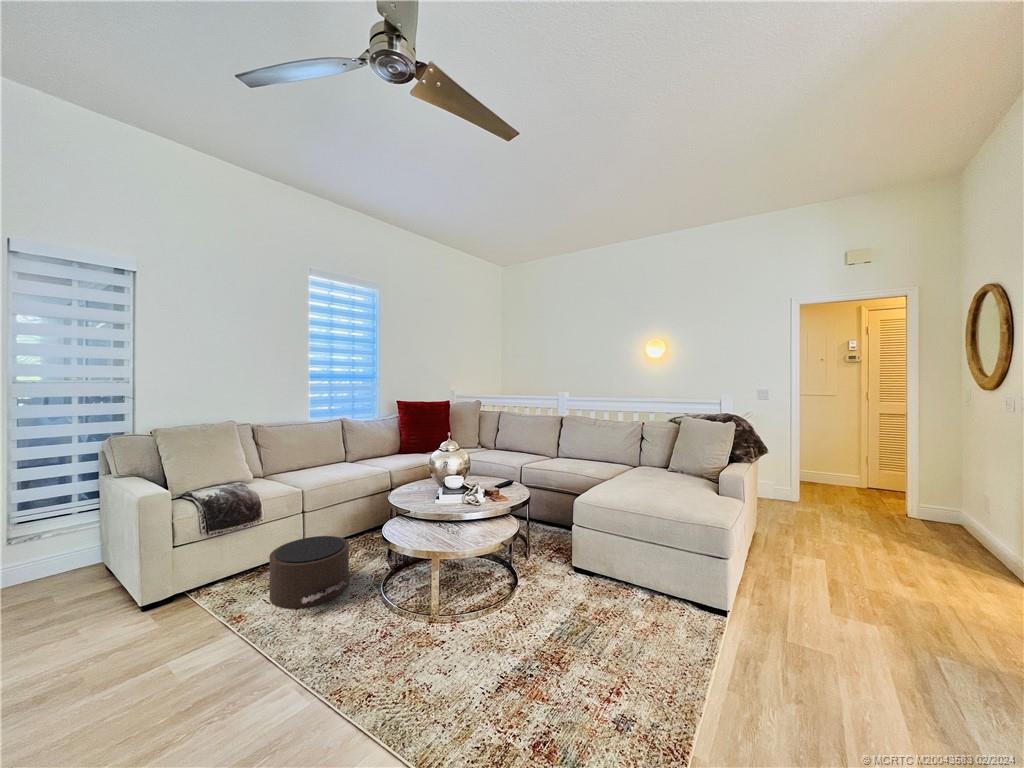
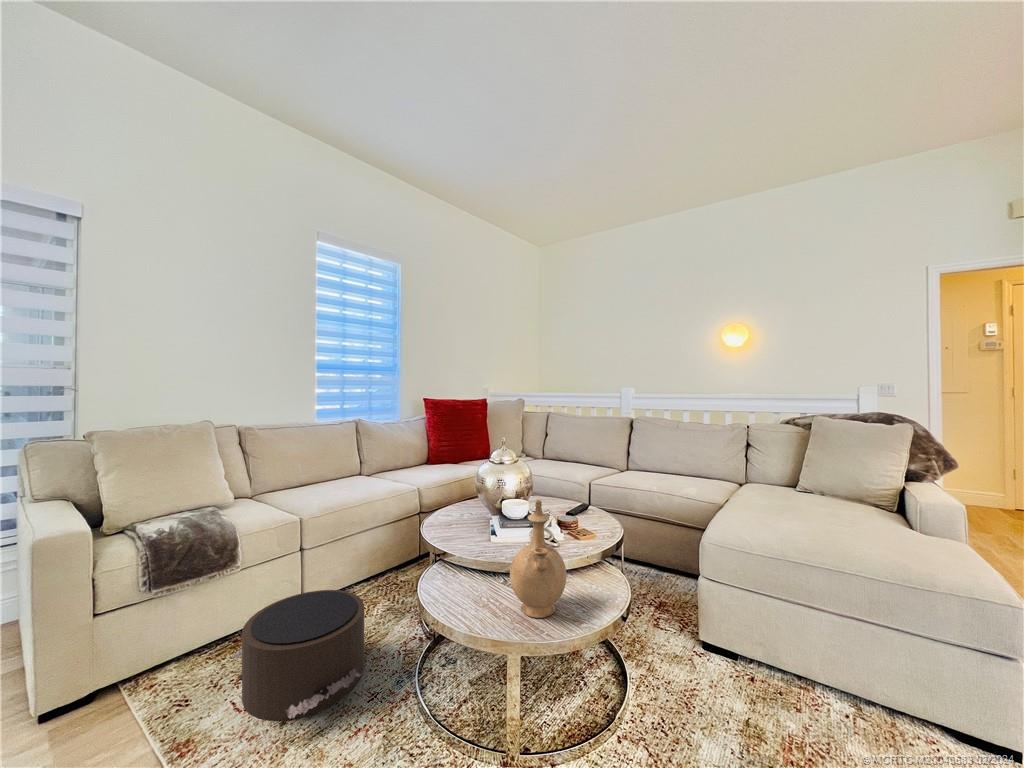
vase: none [439,472,474,541] -> present [510,500,566,618]

